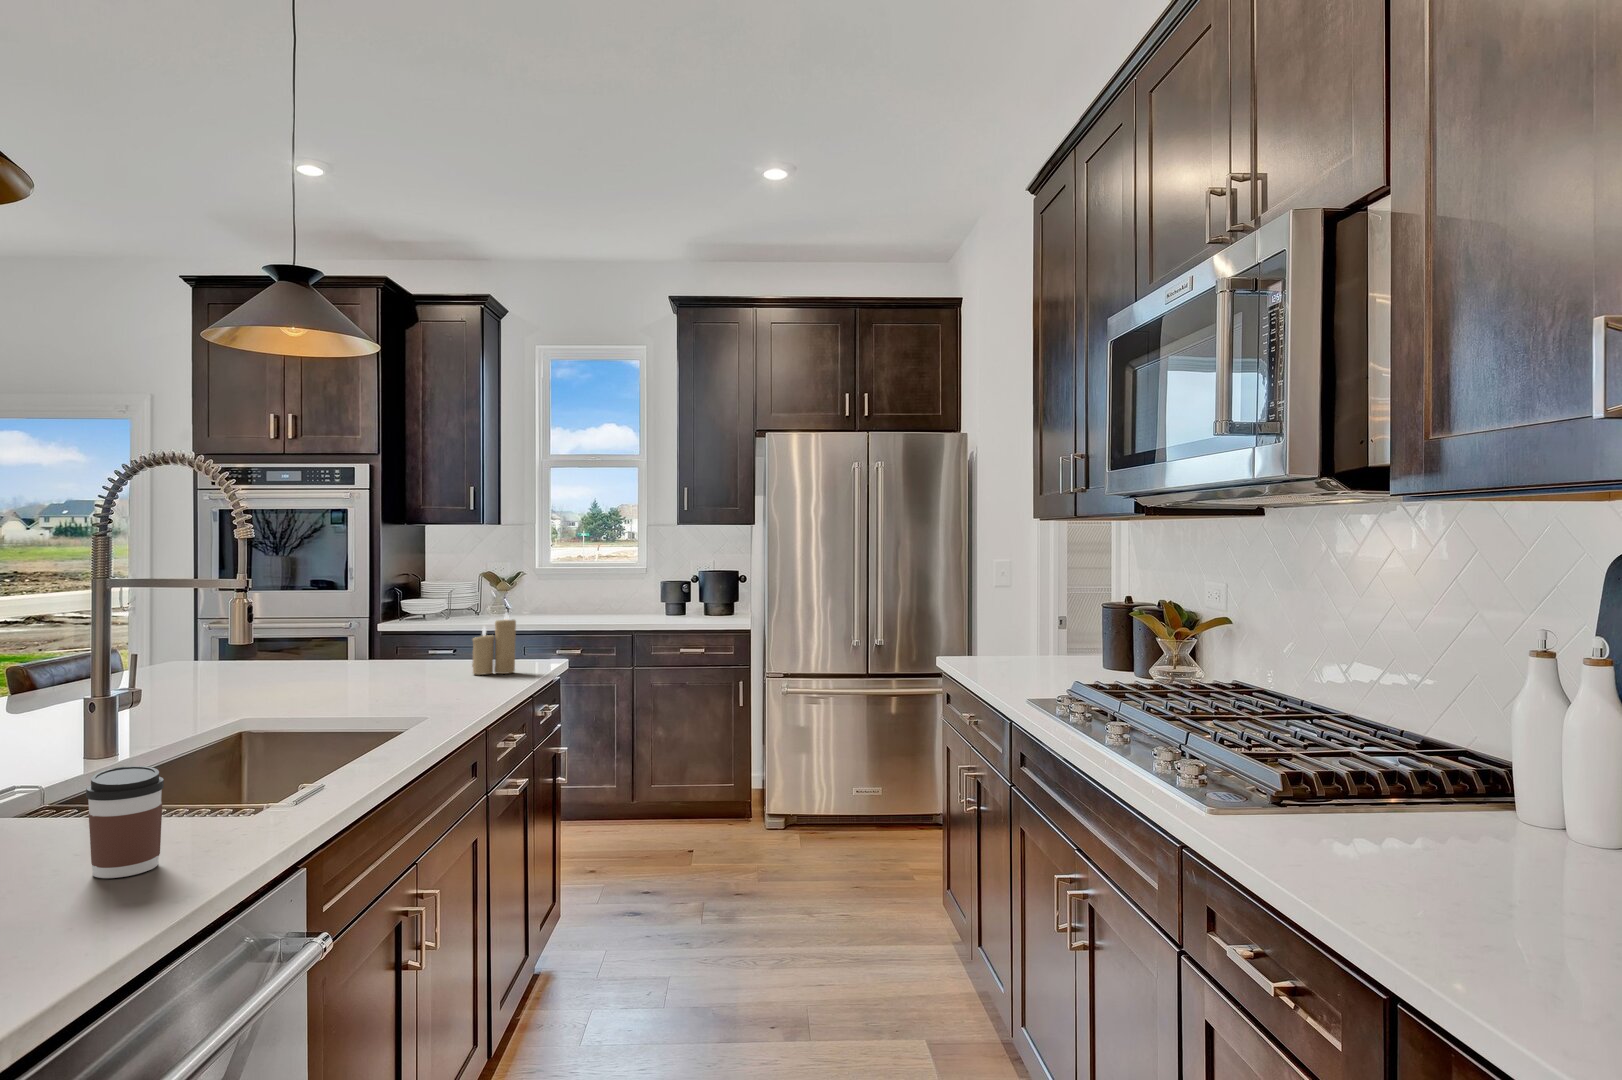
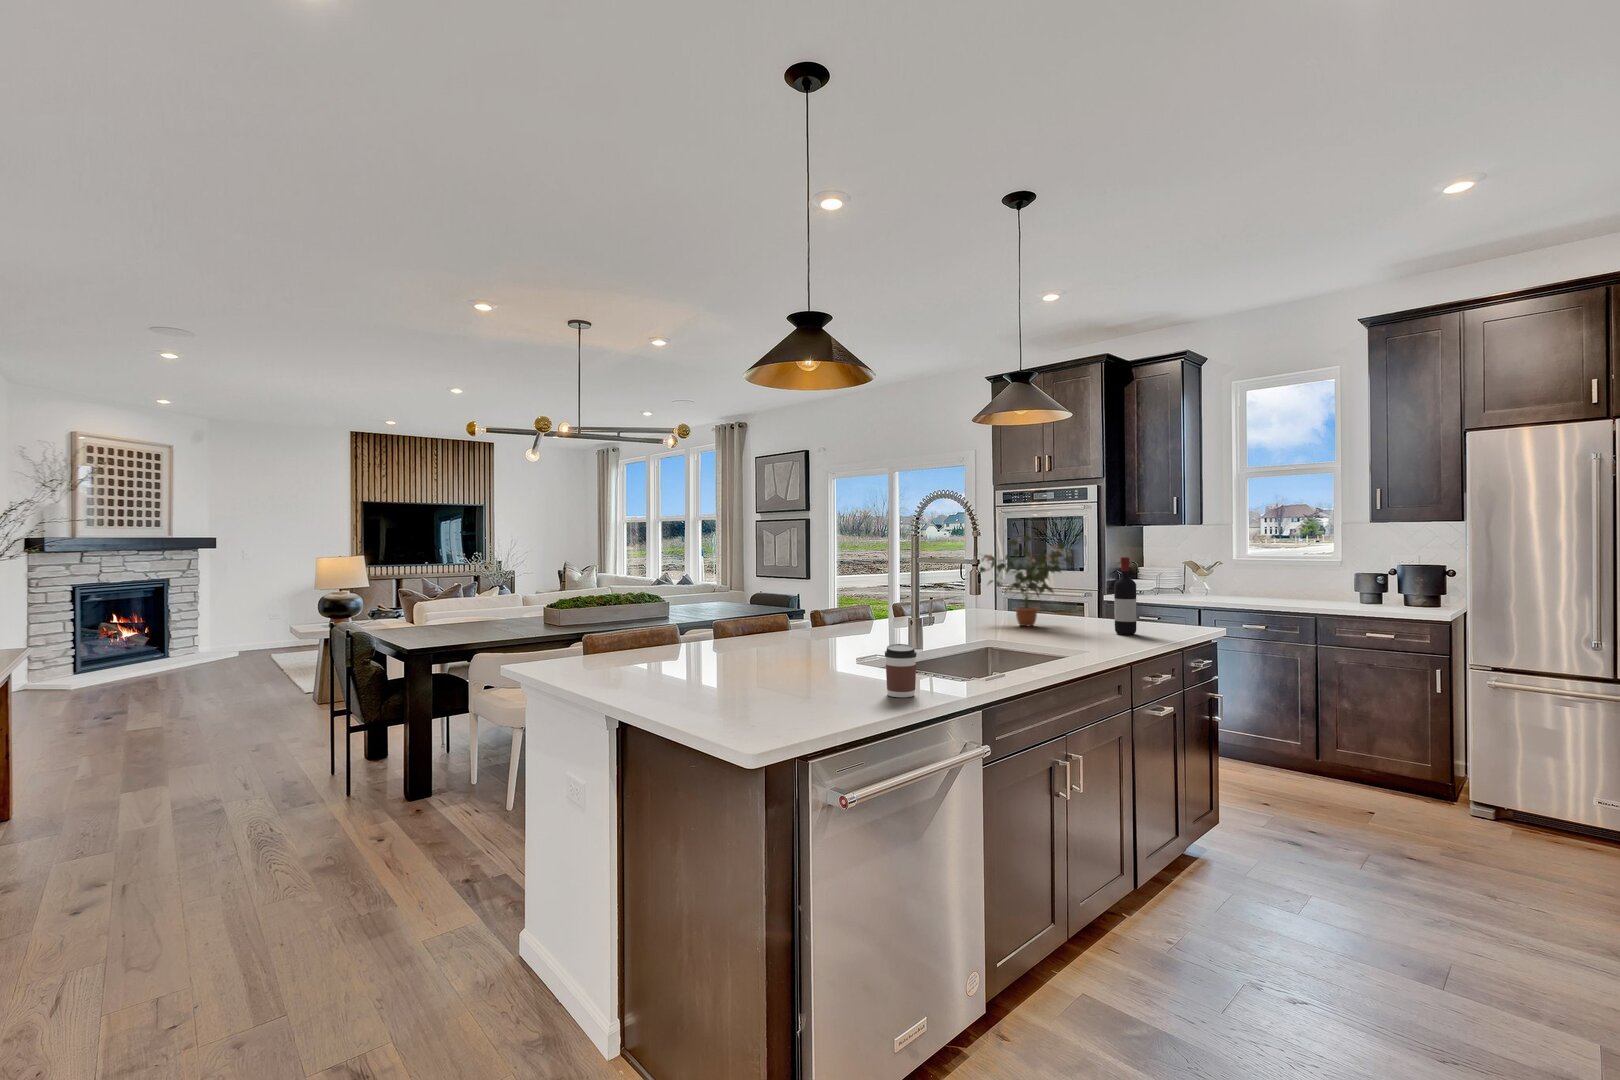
potted plant: none [199,540,368,685] -> present [980,536,1072,626]
wine bottle: none [434,573,465,683] -> present [1114,557,1137,635]
candle: present [472,613,516,675] -> none [1145,587,1179,633]

